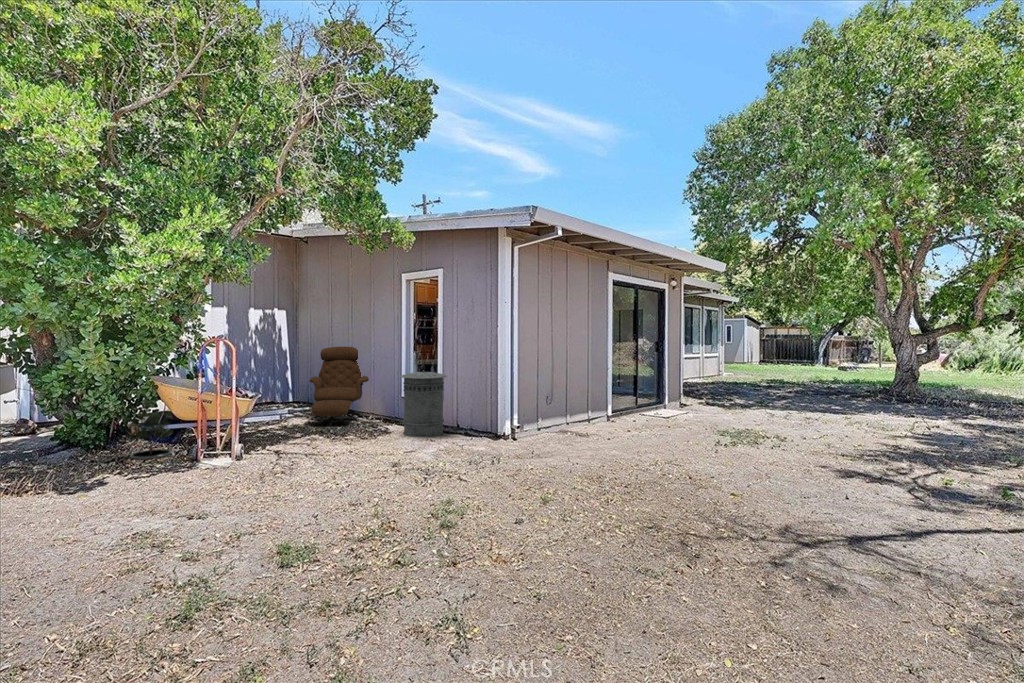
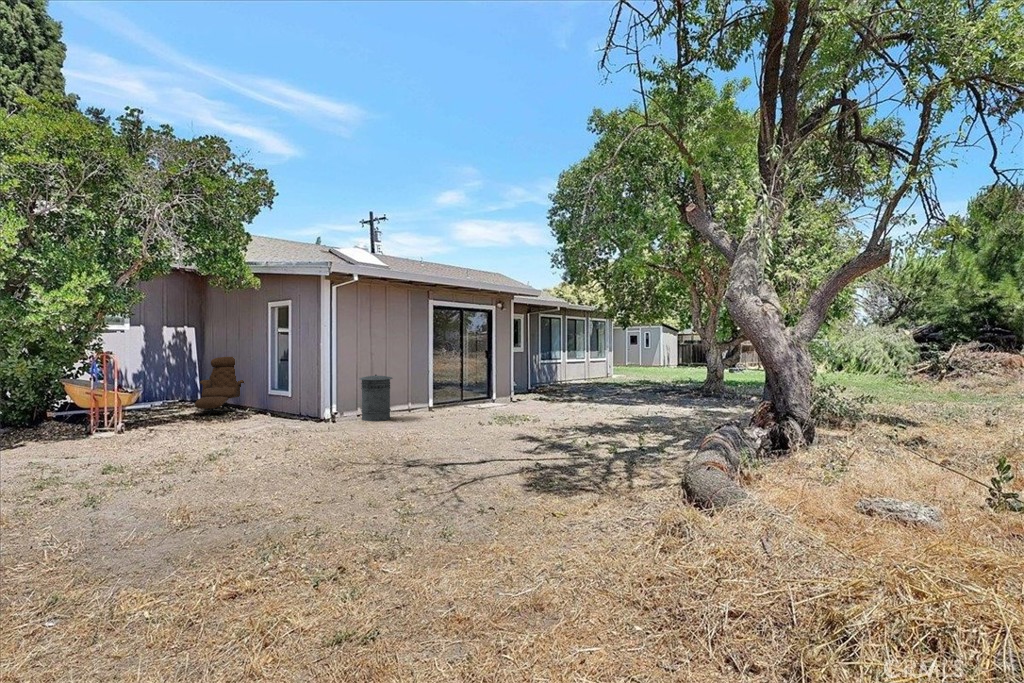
trash can: present [400,371,447,437] -> present [359,375,392,421]
potted tree: present [125,394,171,459] -> none [41,391,79,434]

